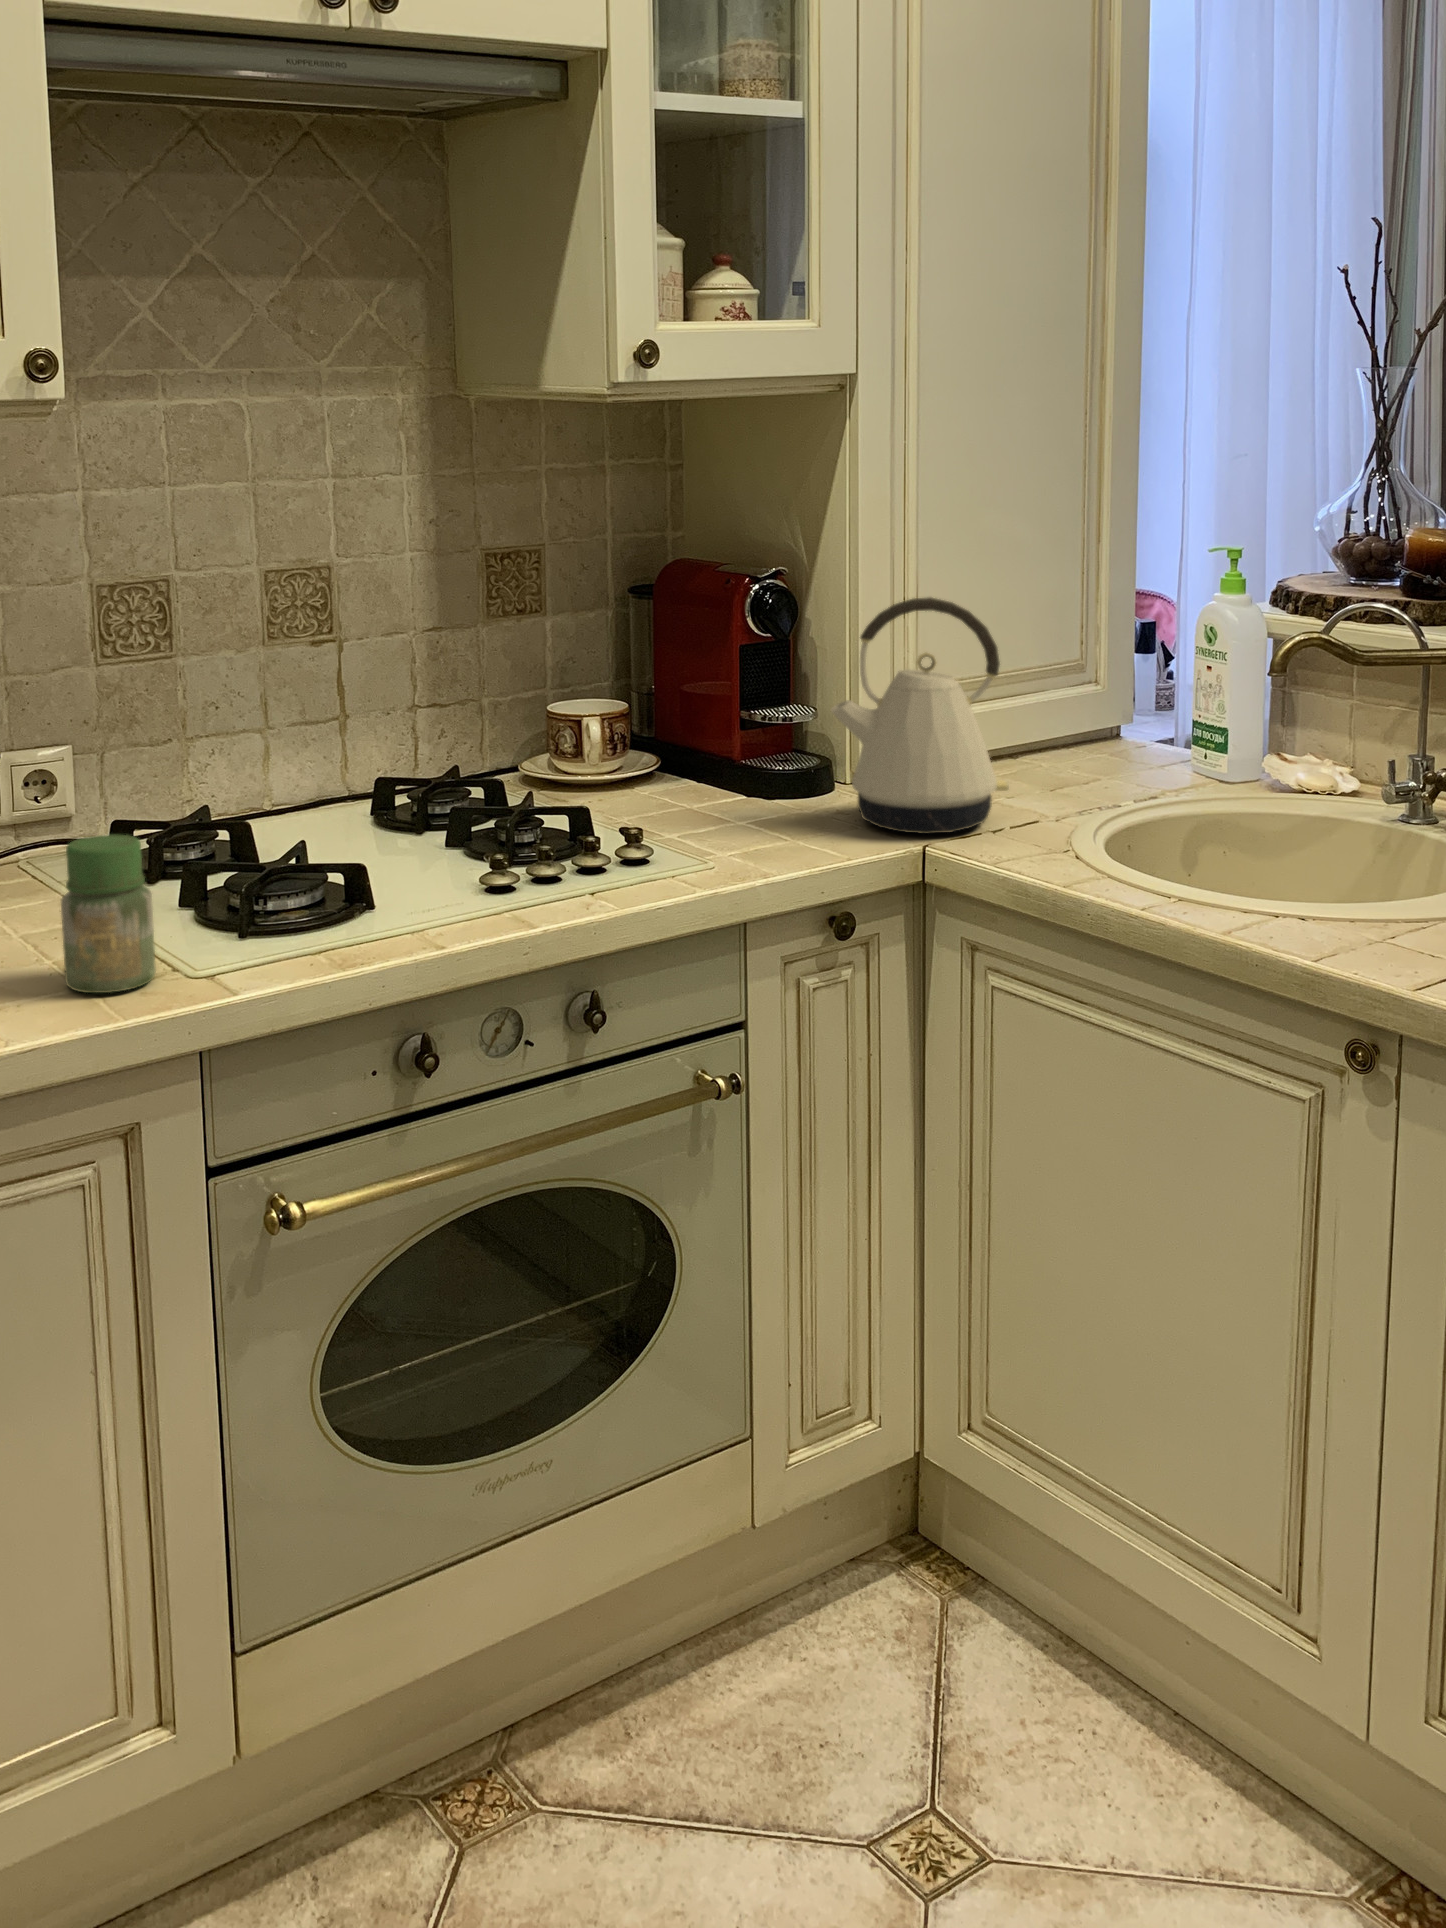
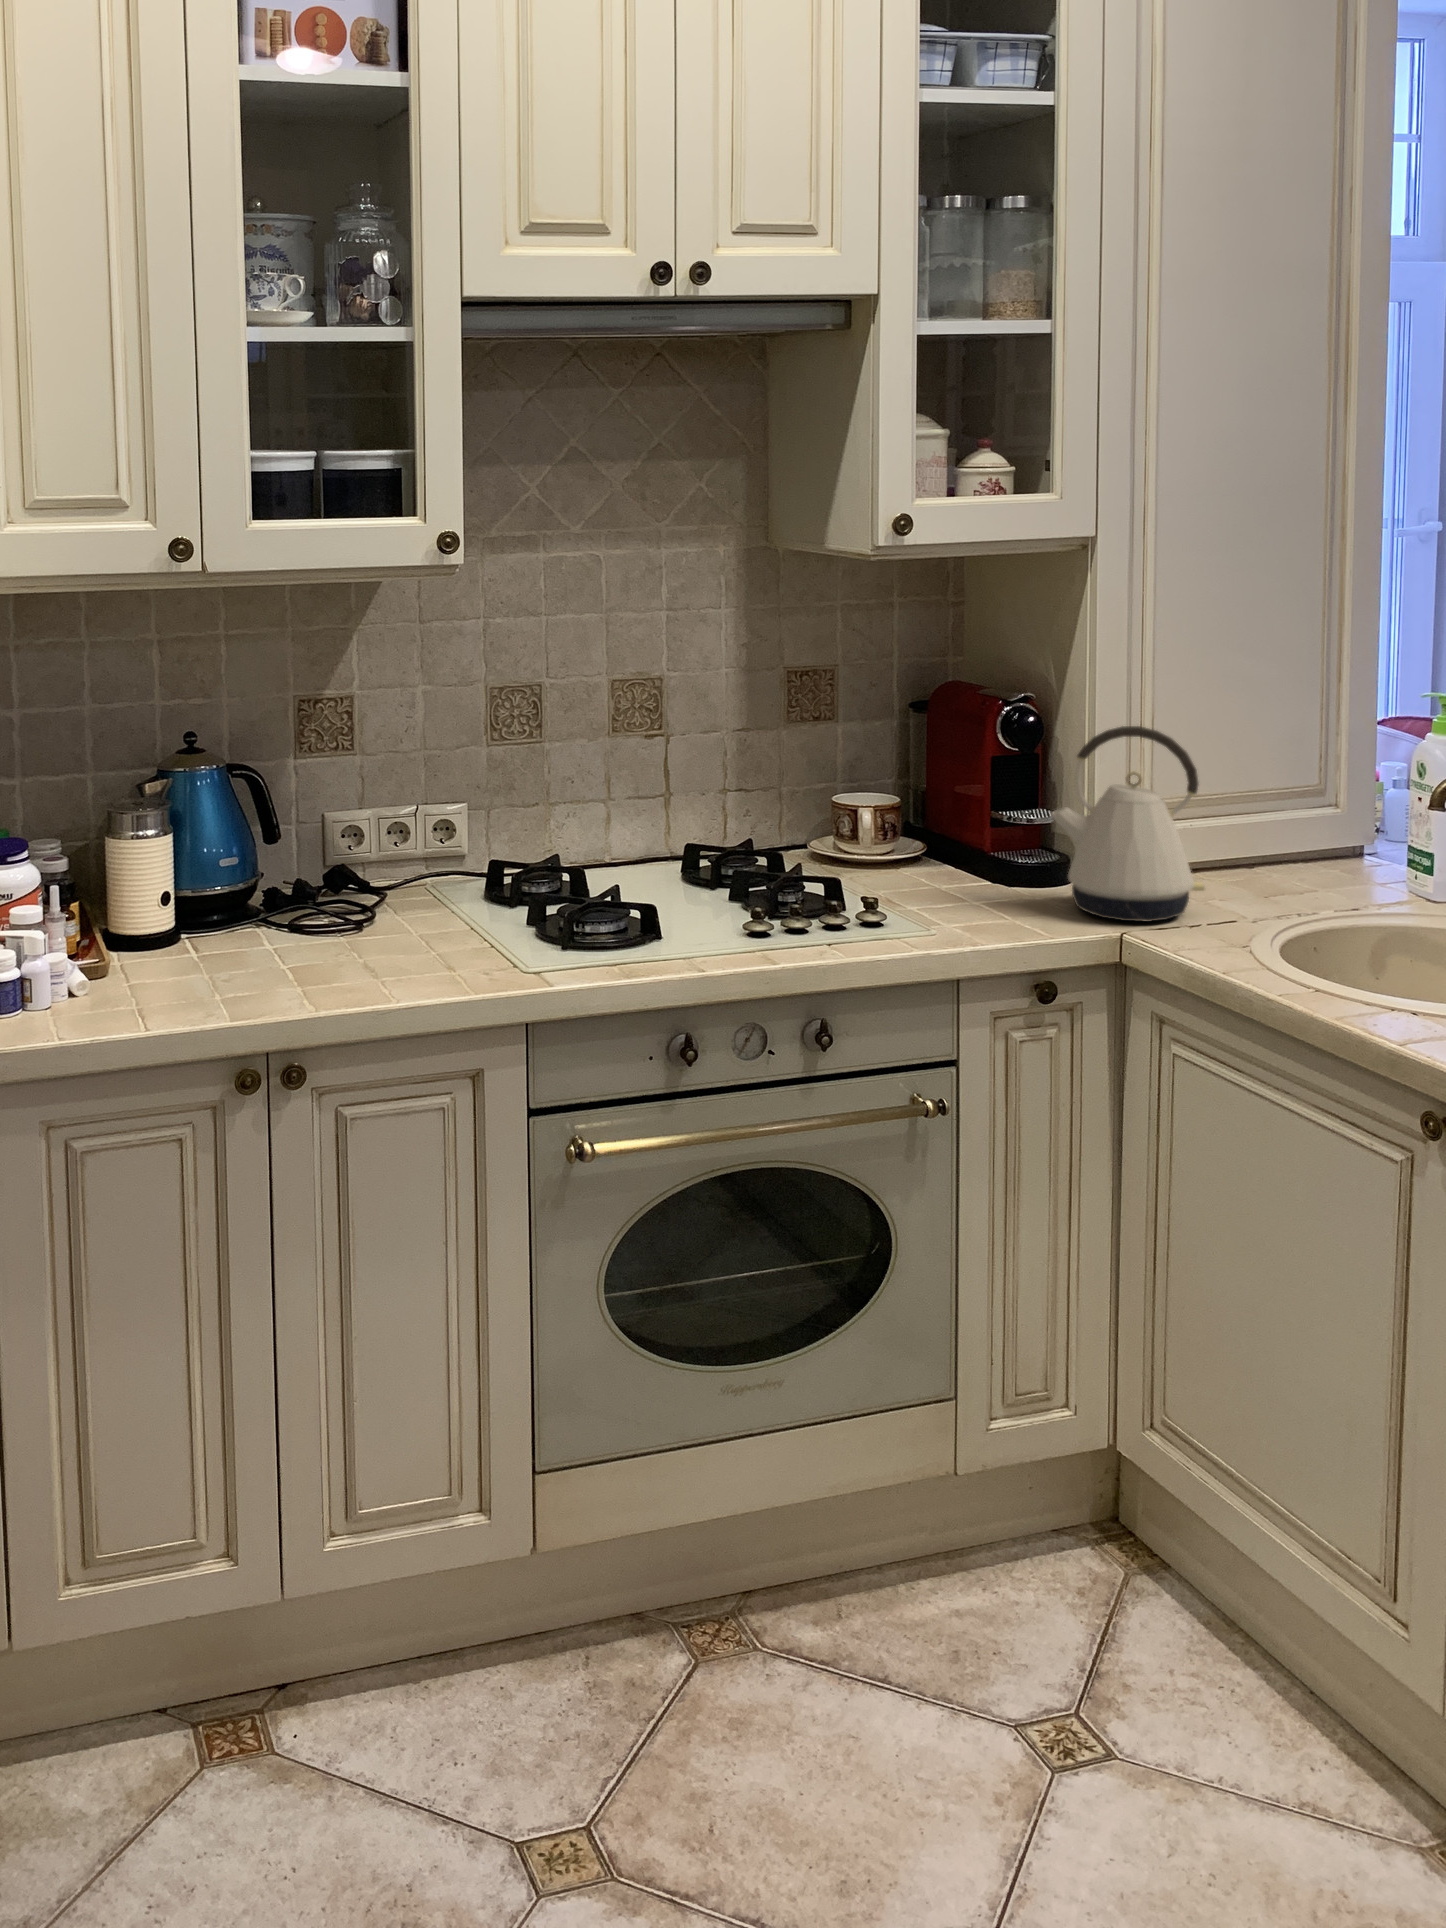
jar: present [61,835,156,993] -> none [440,868,501,977]

